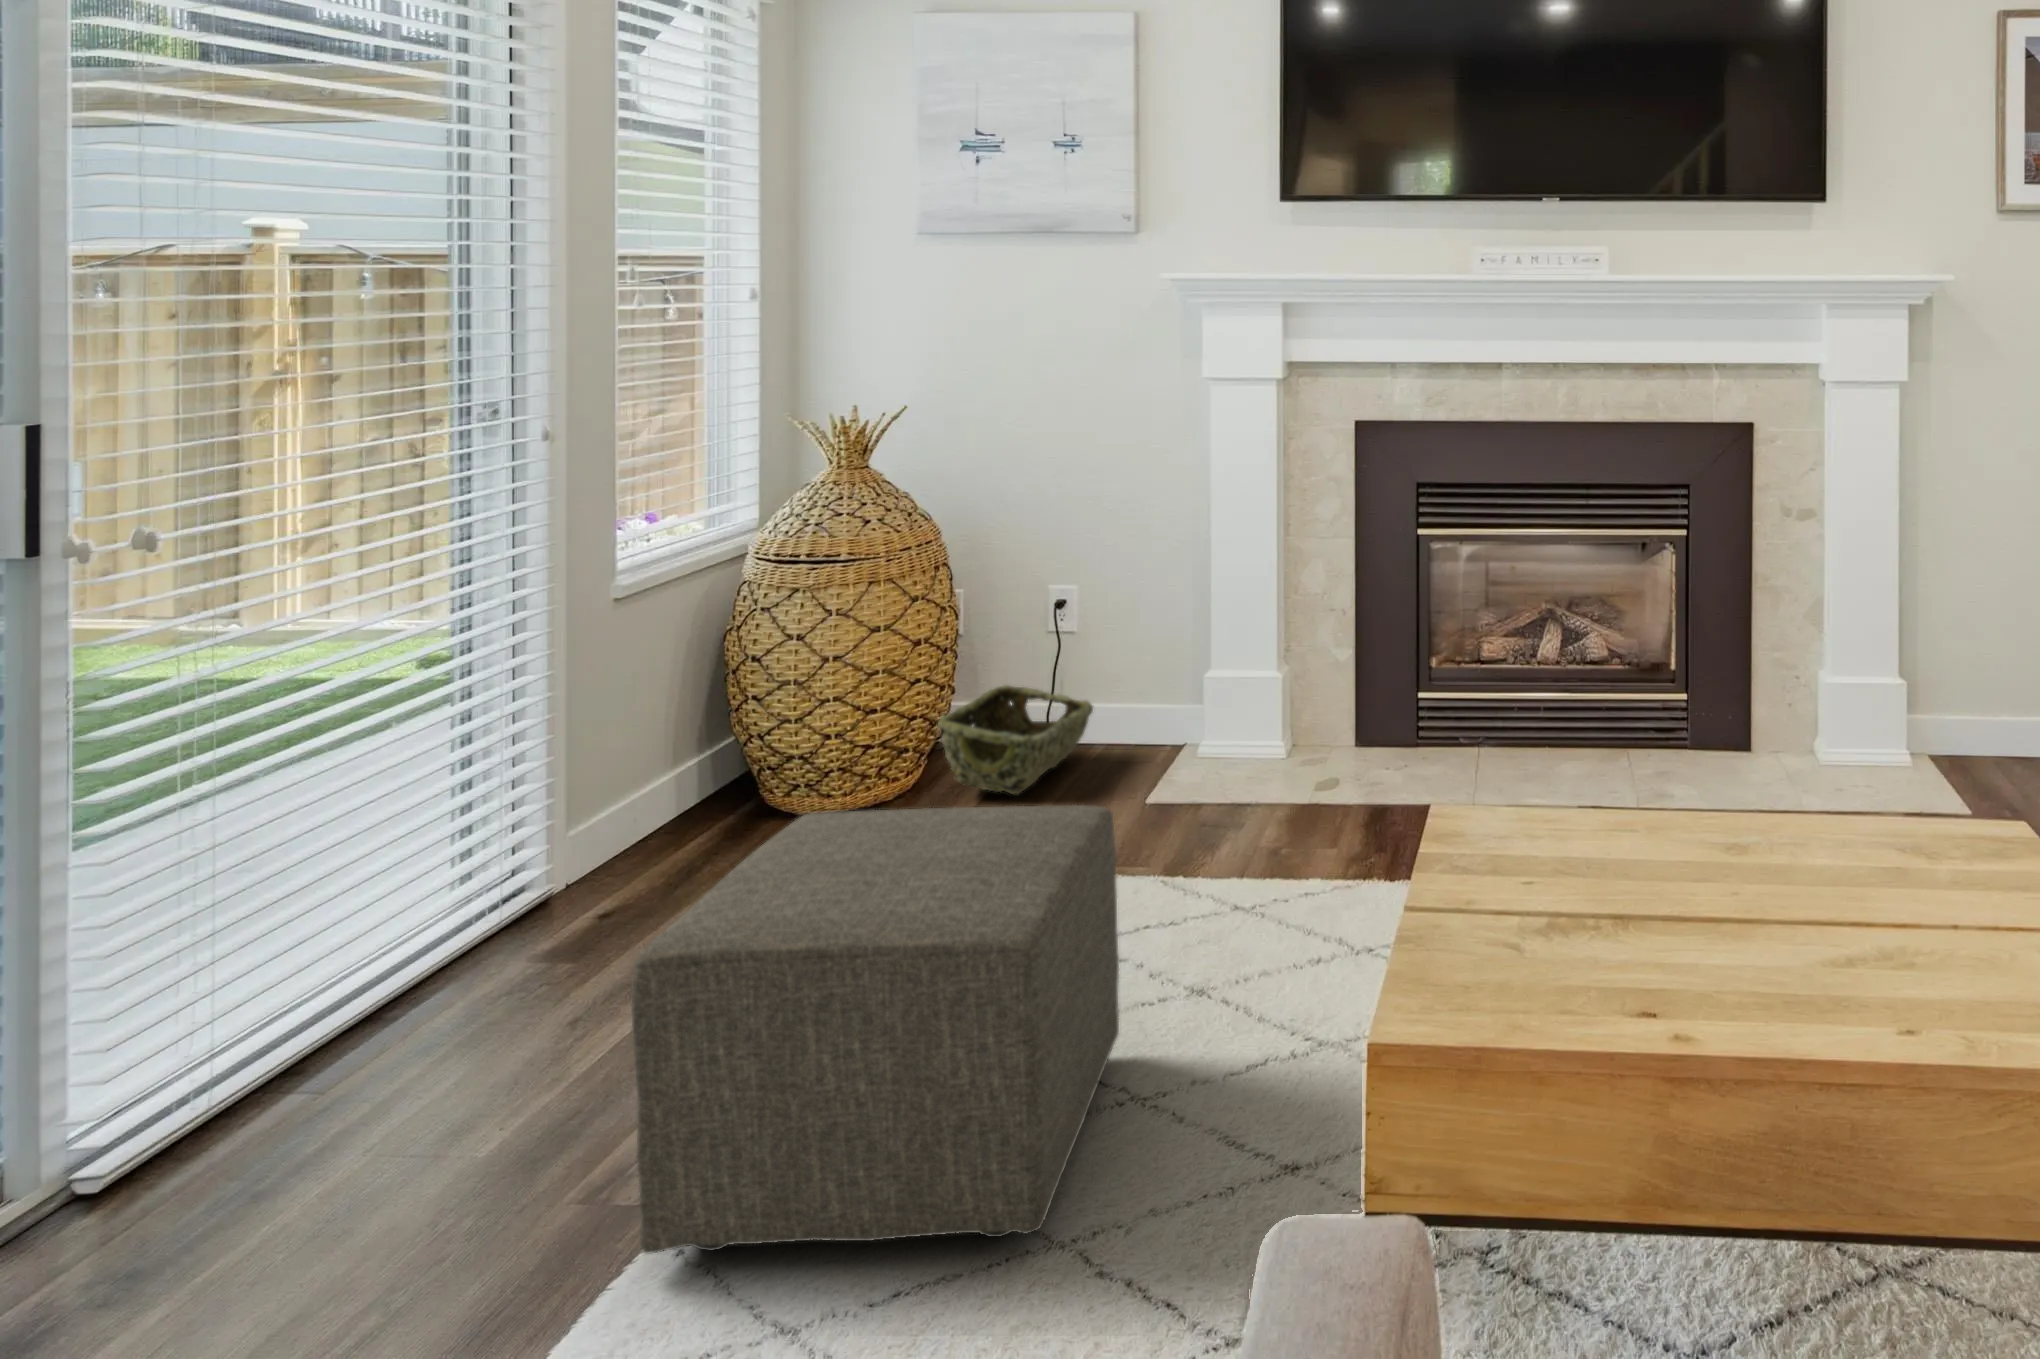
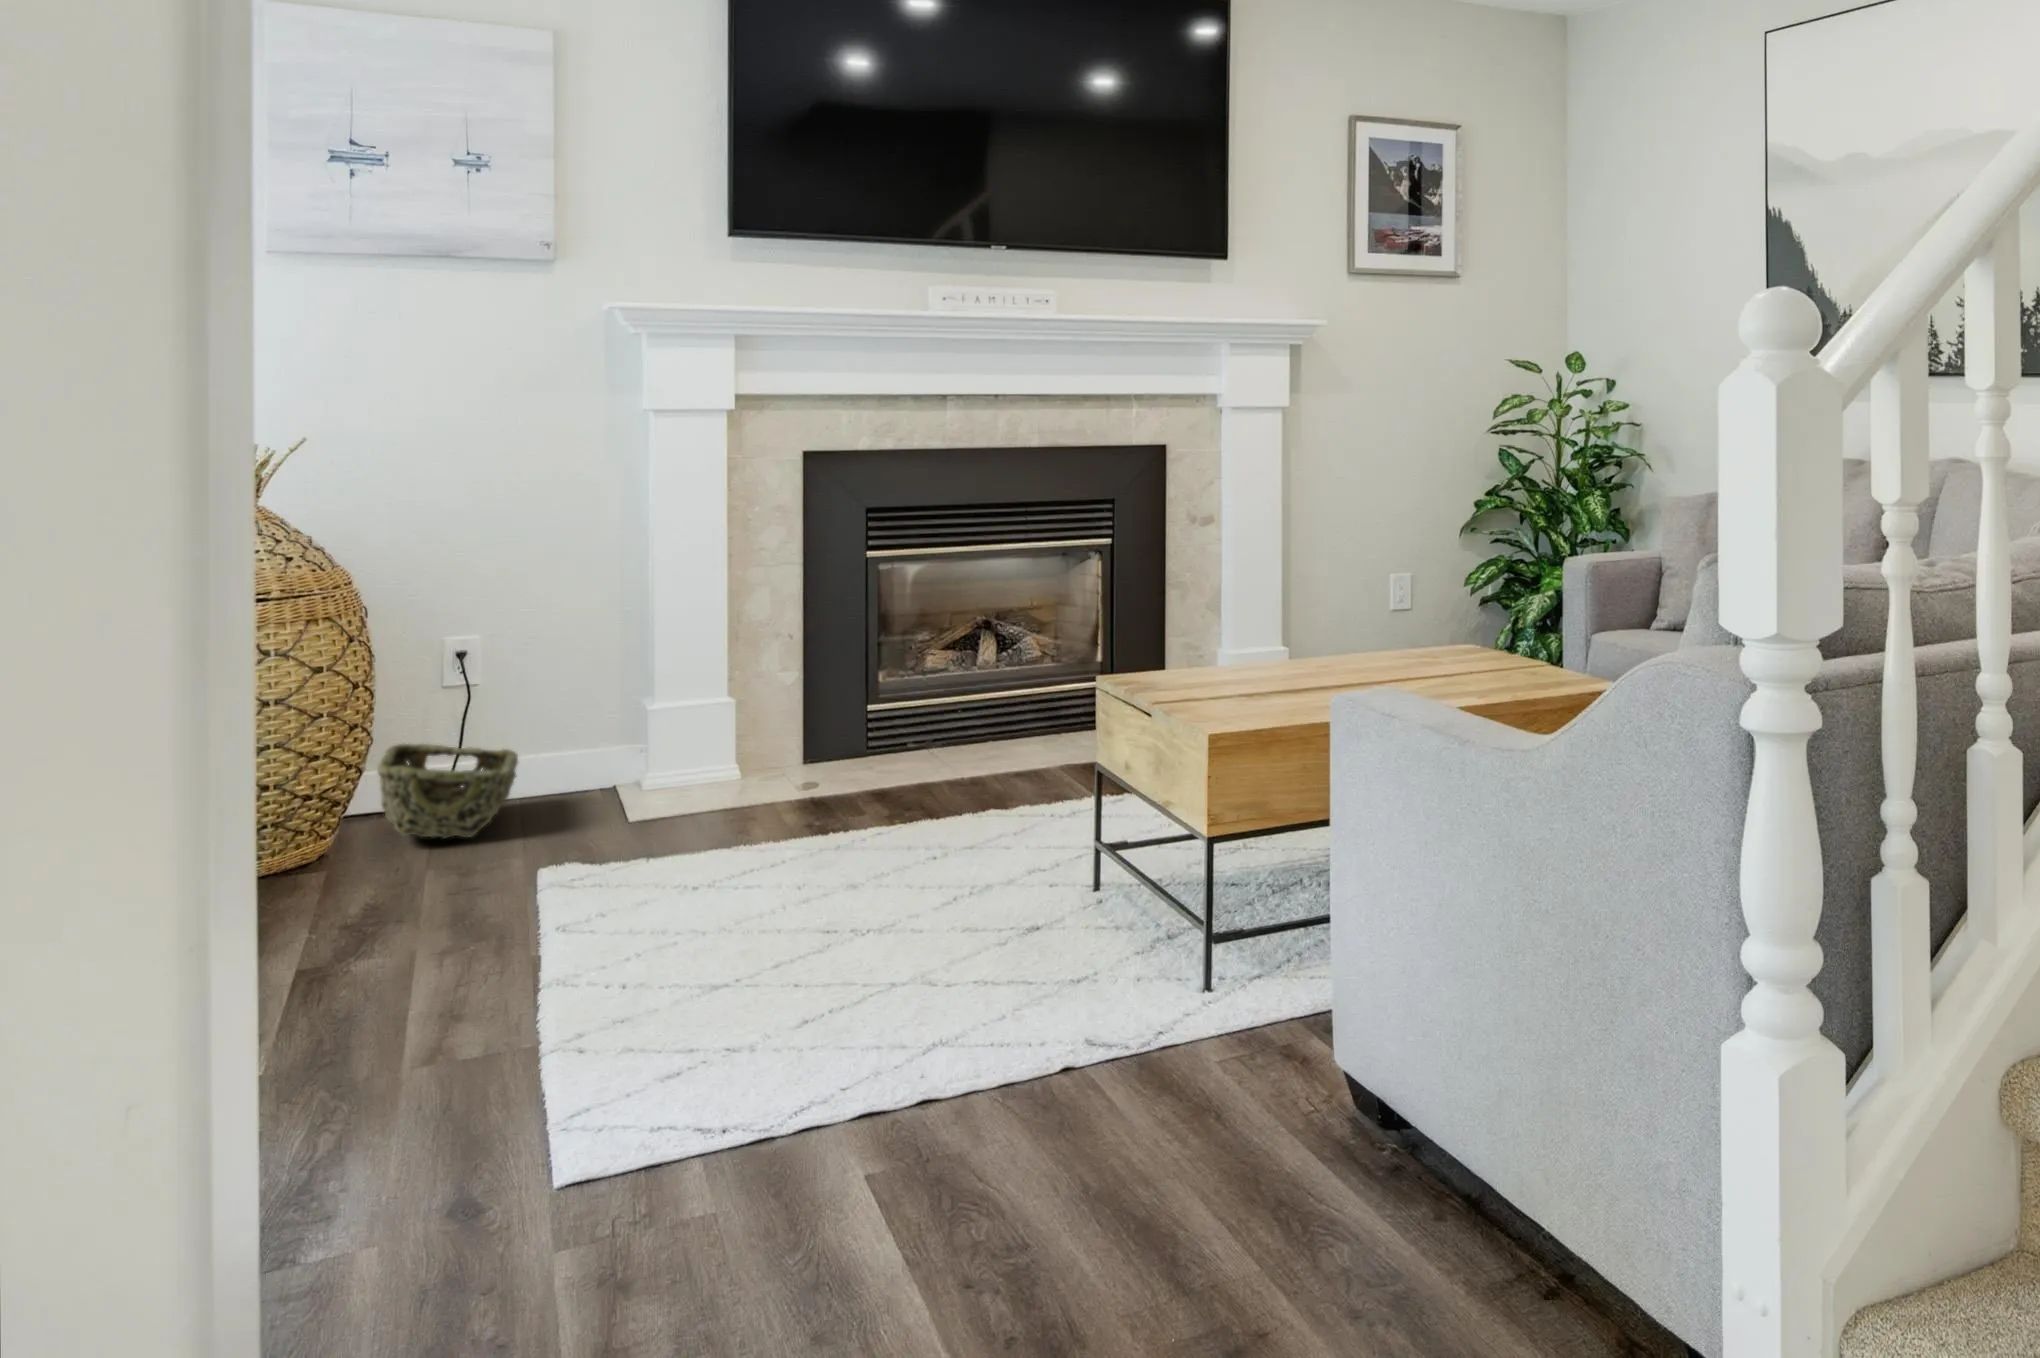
ottoman: present [631,805,1119,1253] -> none [542,719,906,1051]

